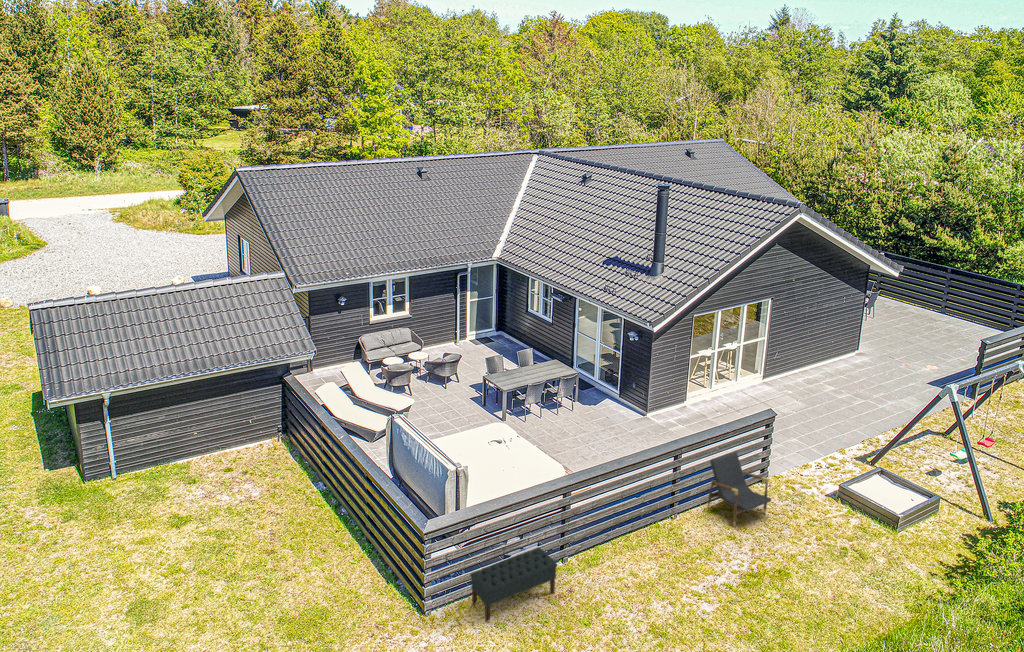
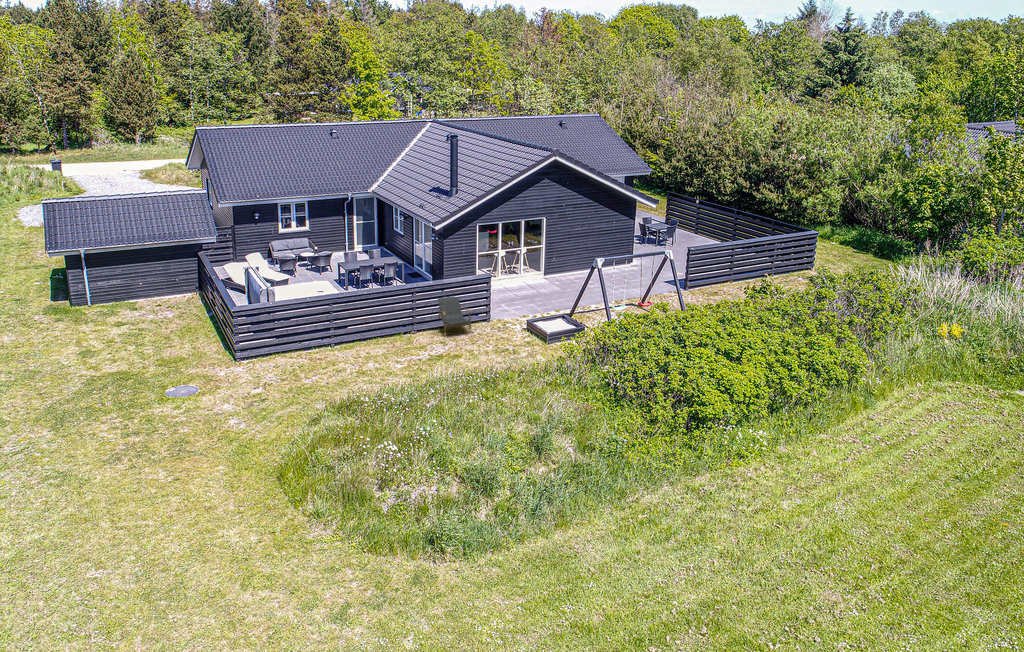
bench: present [470,548,557,621] -> none [260,331,313,362]

